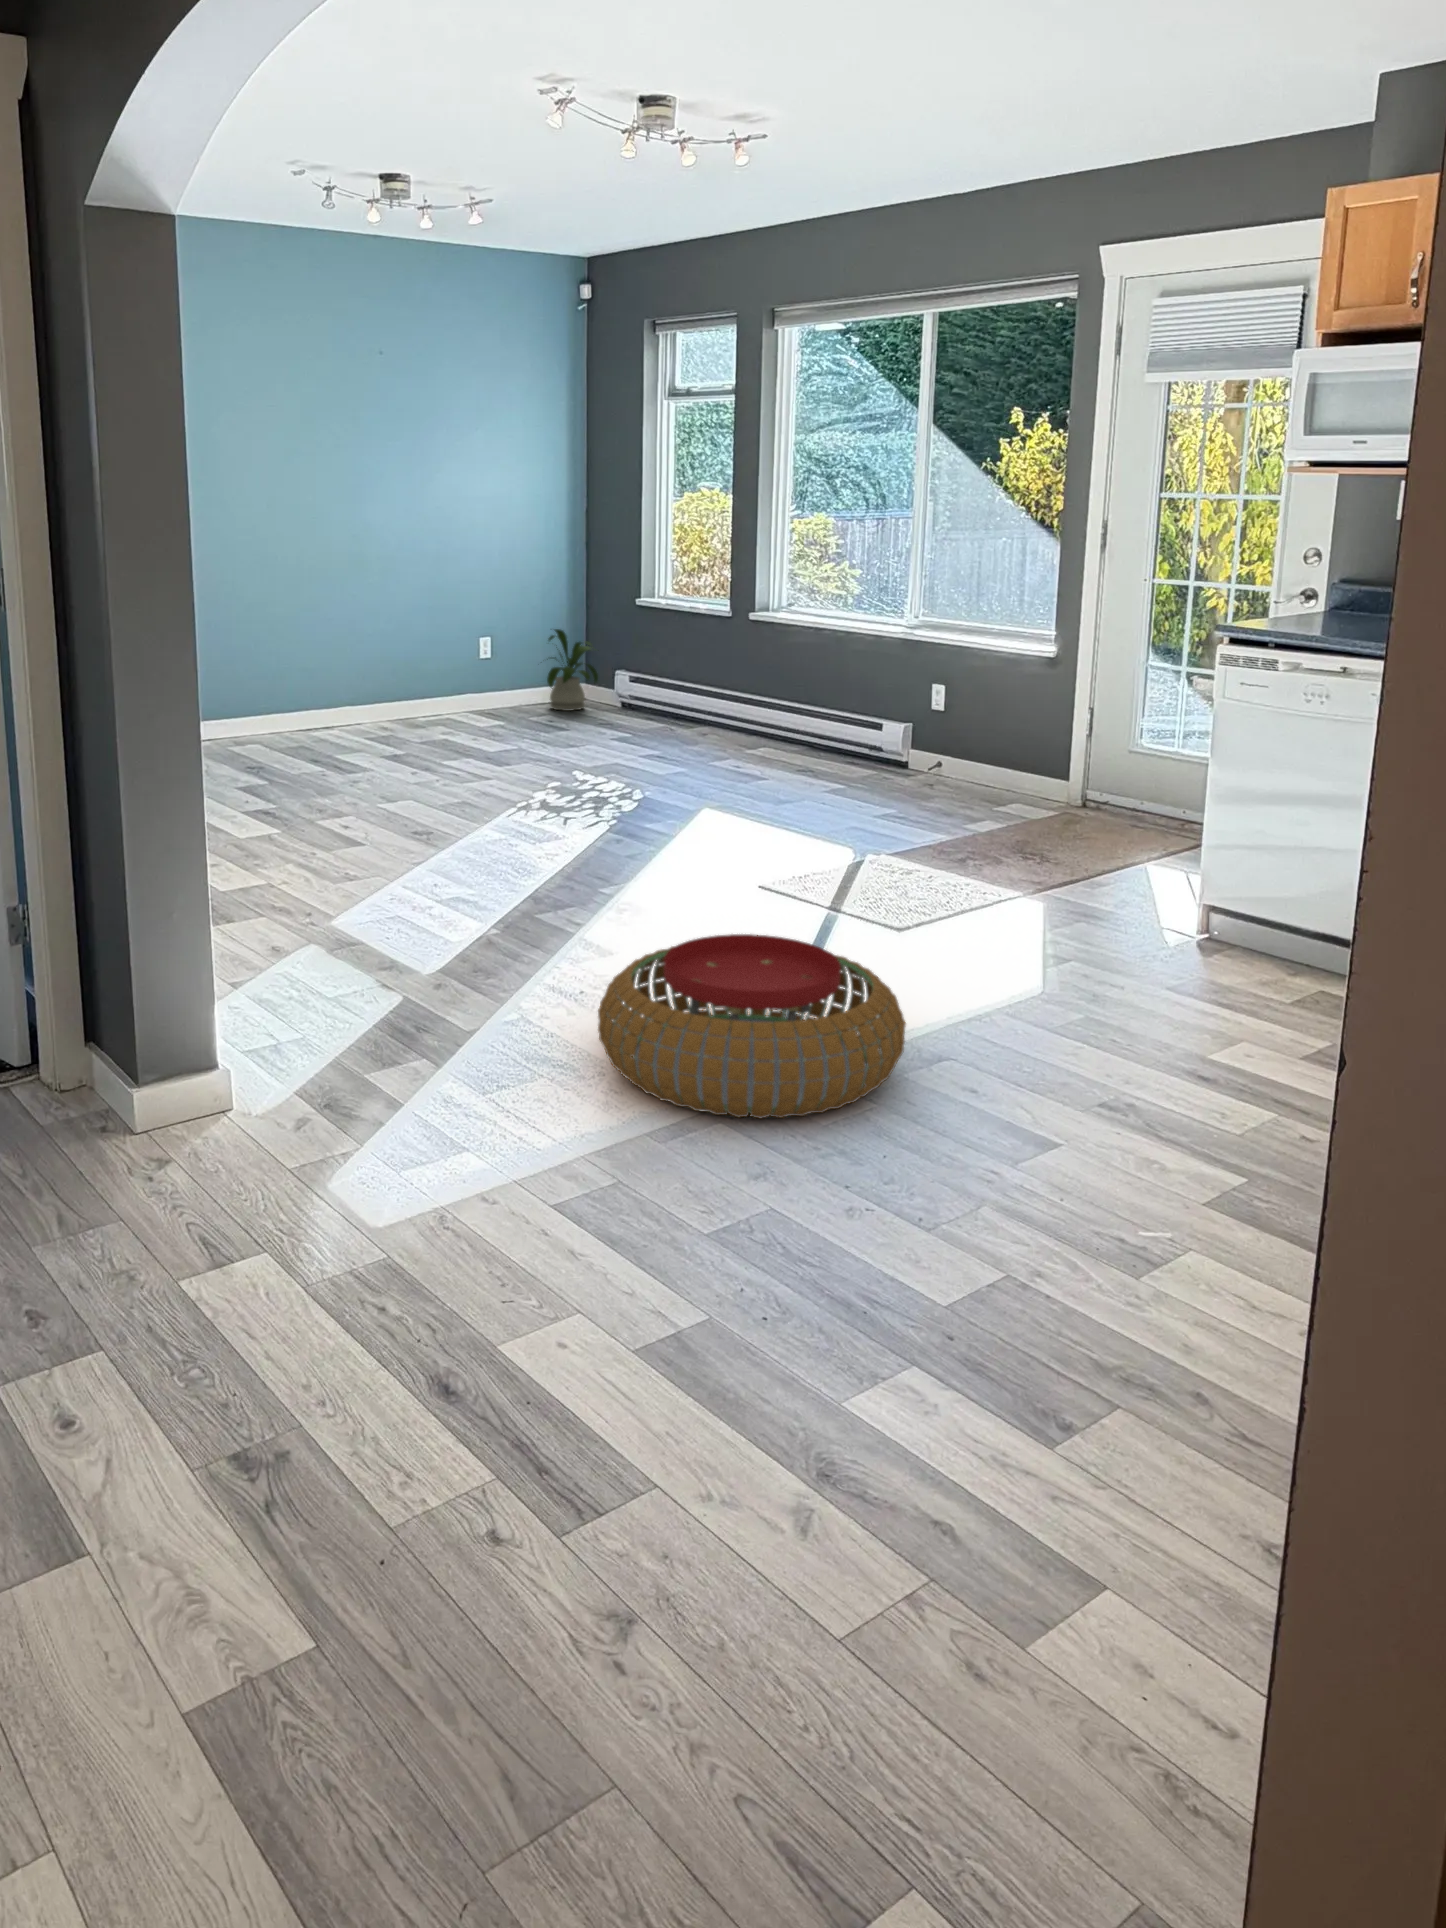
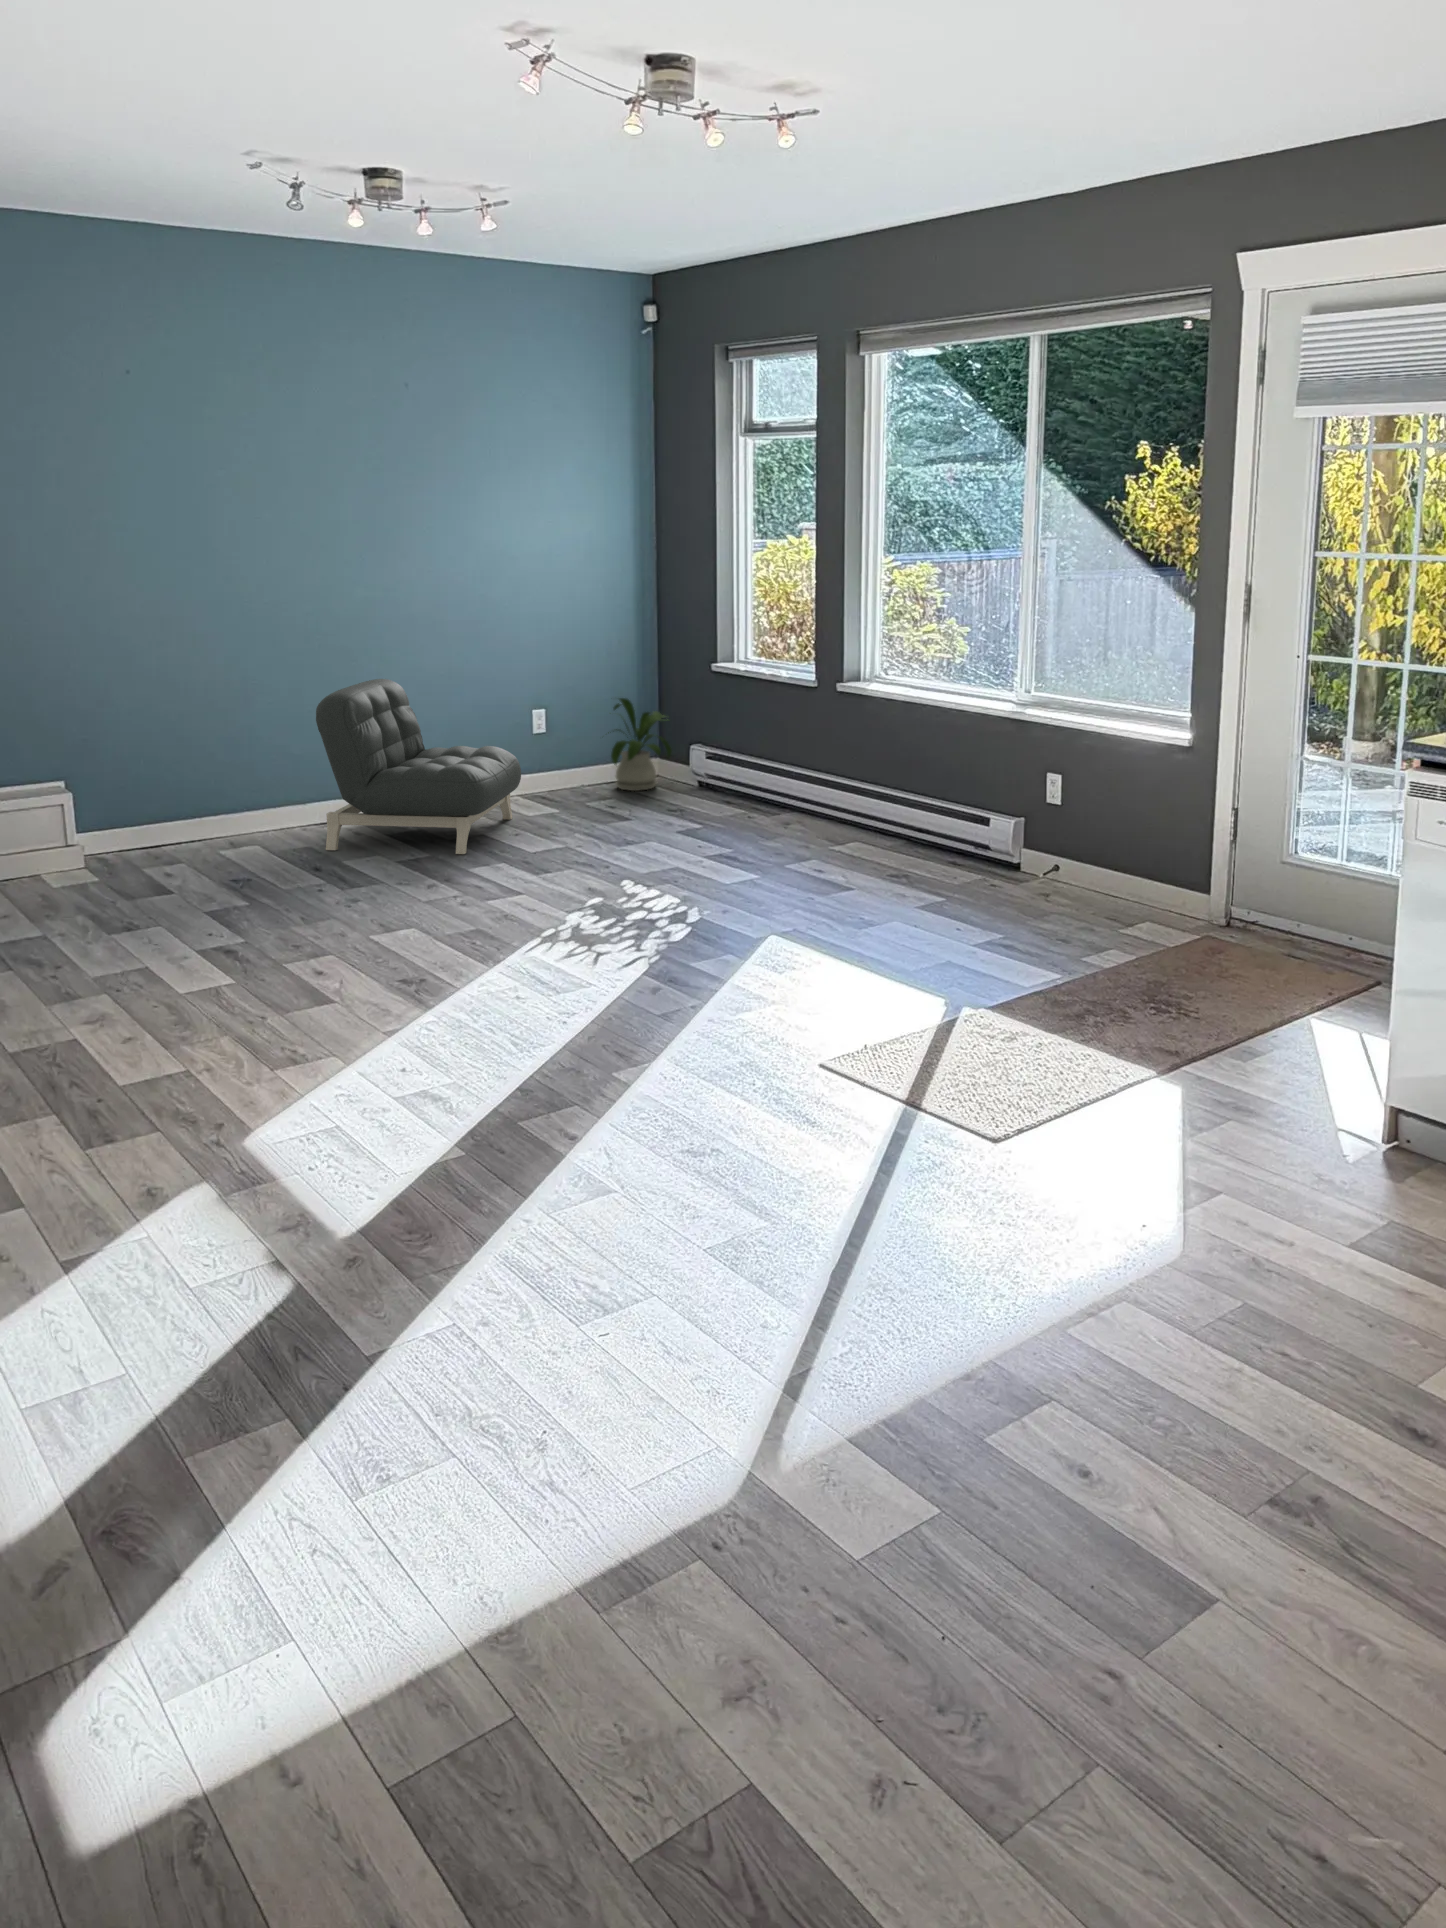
armchair: none [312,606,477,752] -> present [316,679,521,854]
pouf: present [598,934,906,1118] -> none [530,1223,984,1568]

